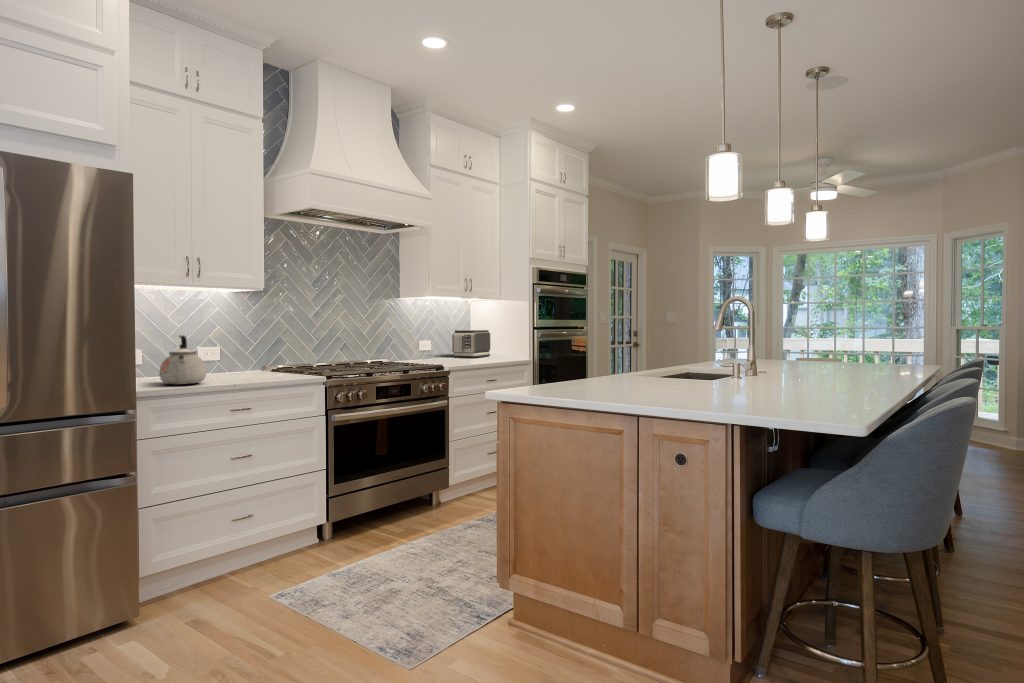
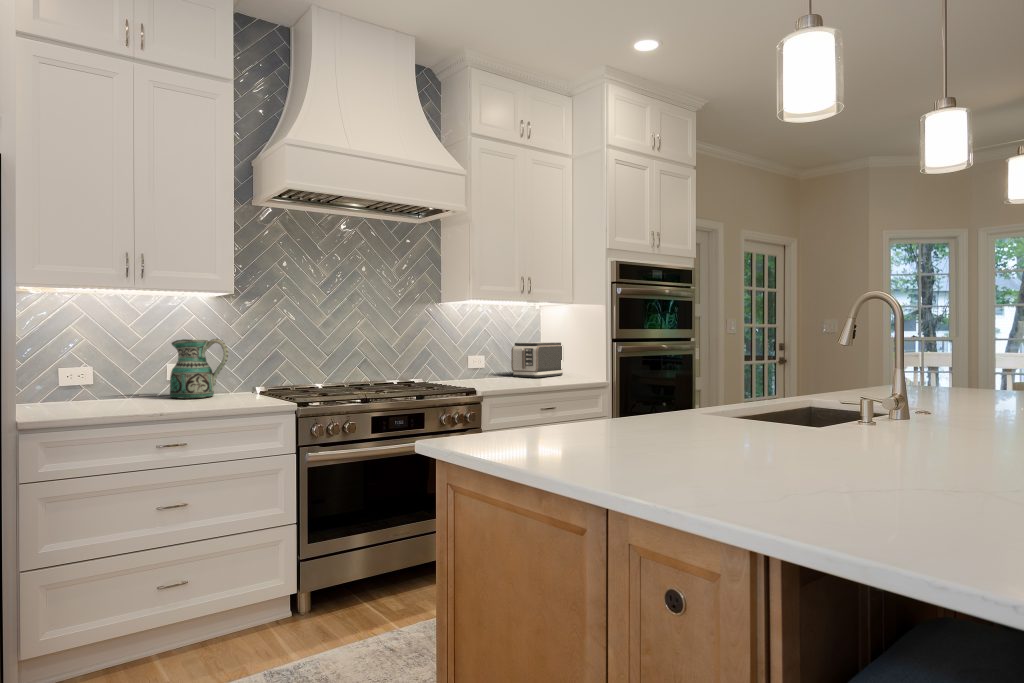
ceramic pitcher: none [209,326,257,375] -> present [170,339,228,398]
kettle: present [159,336,206,385] -> none [73,351,134,413]

